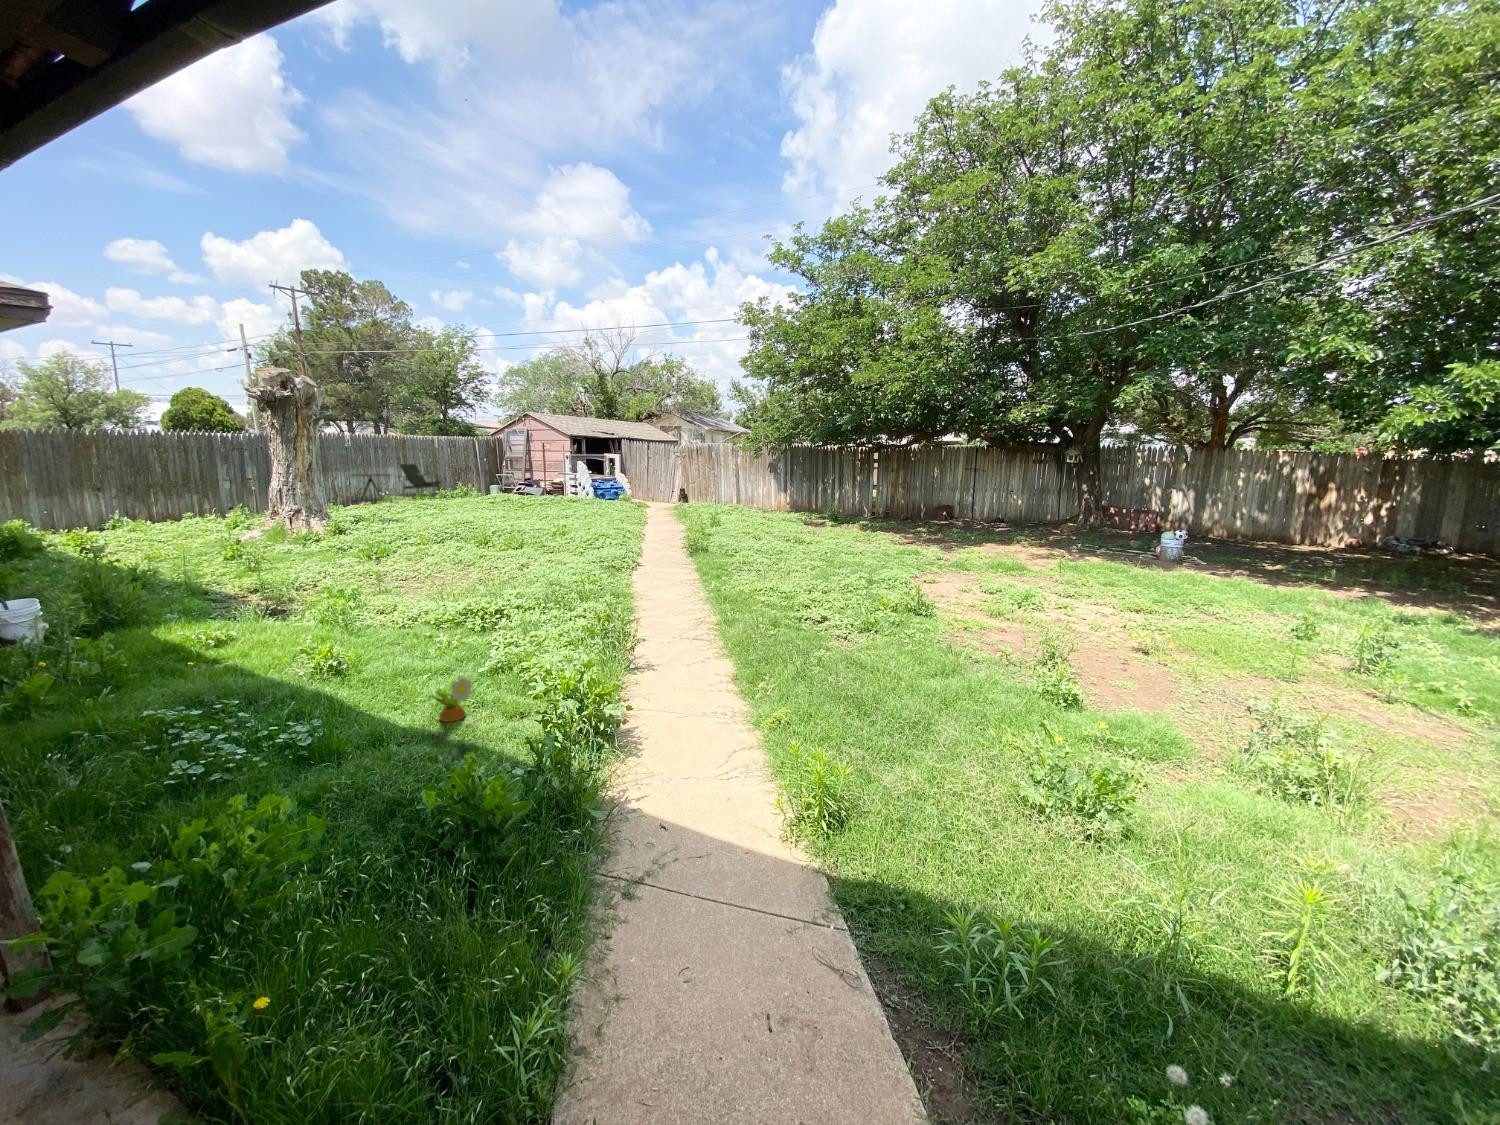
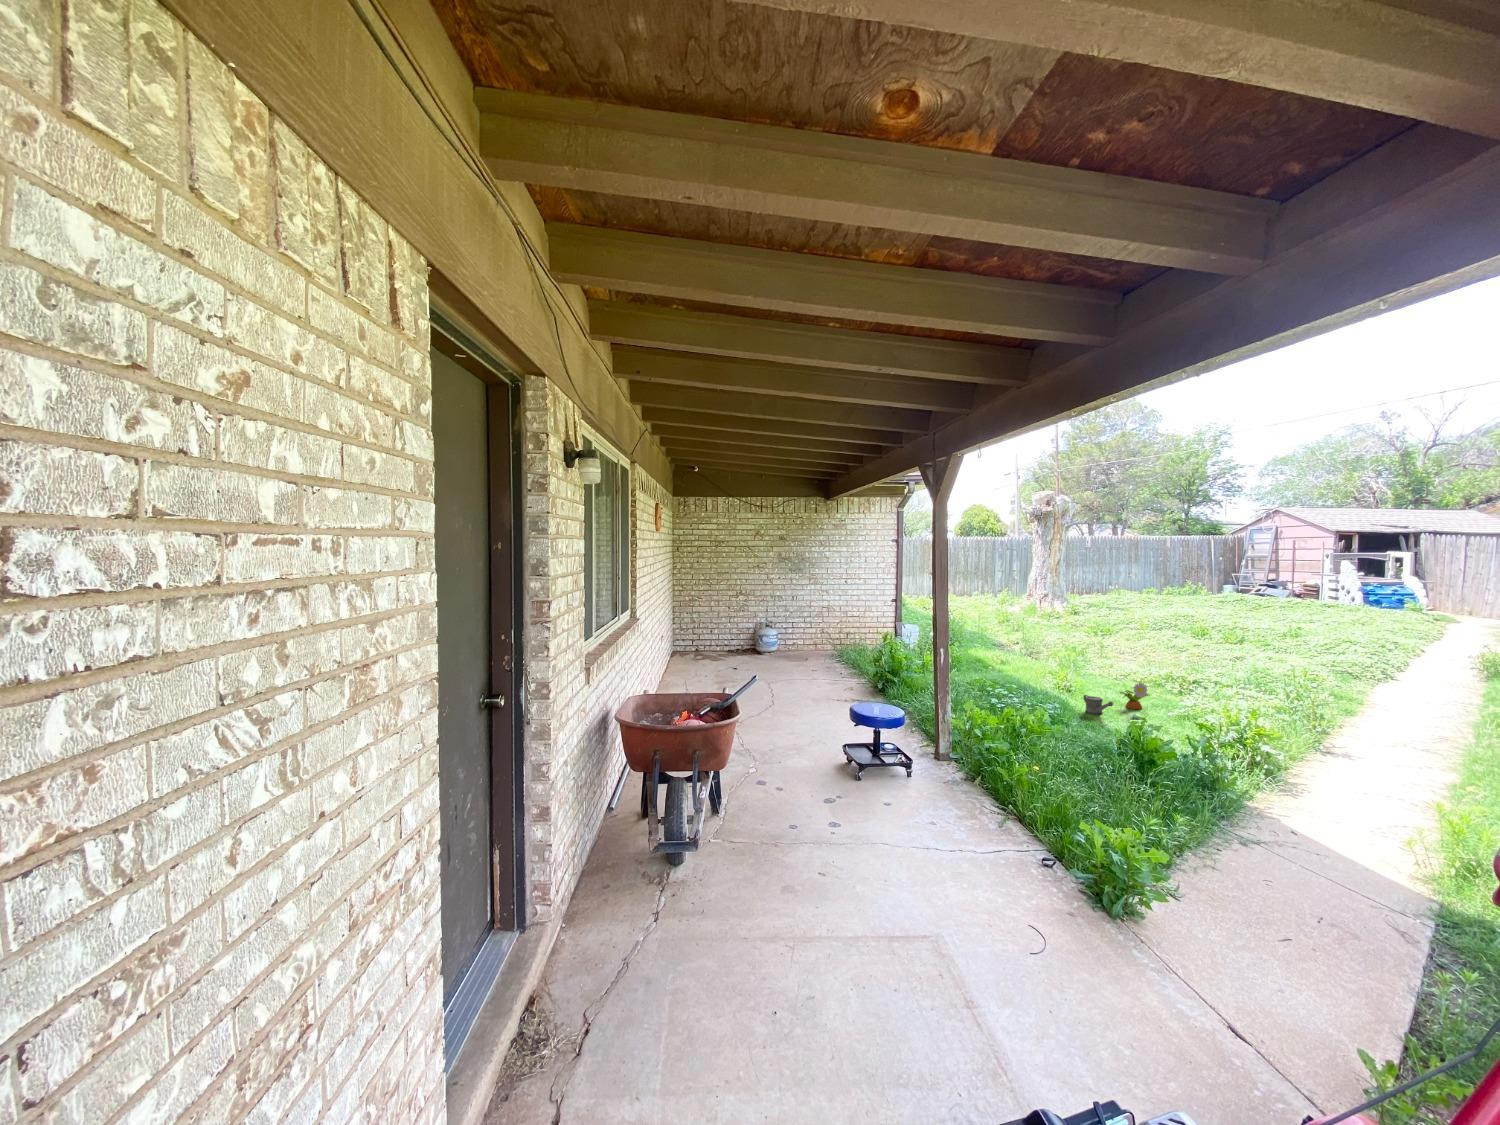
lounge chair: present [400,464,441,494] -> none [1129,563,1168,592]
round table: present [349,474,390,500] -> none [1084,570,1121,594]
watering can: none [364,728,422,766] -> present [1084,695,1113,714]

